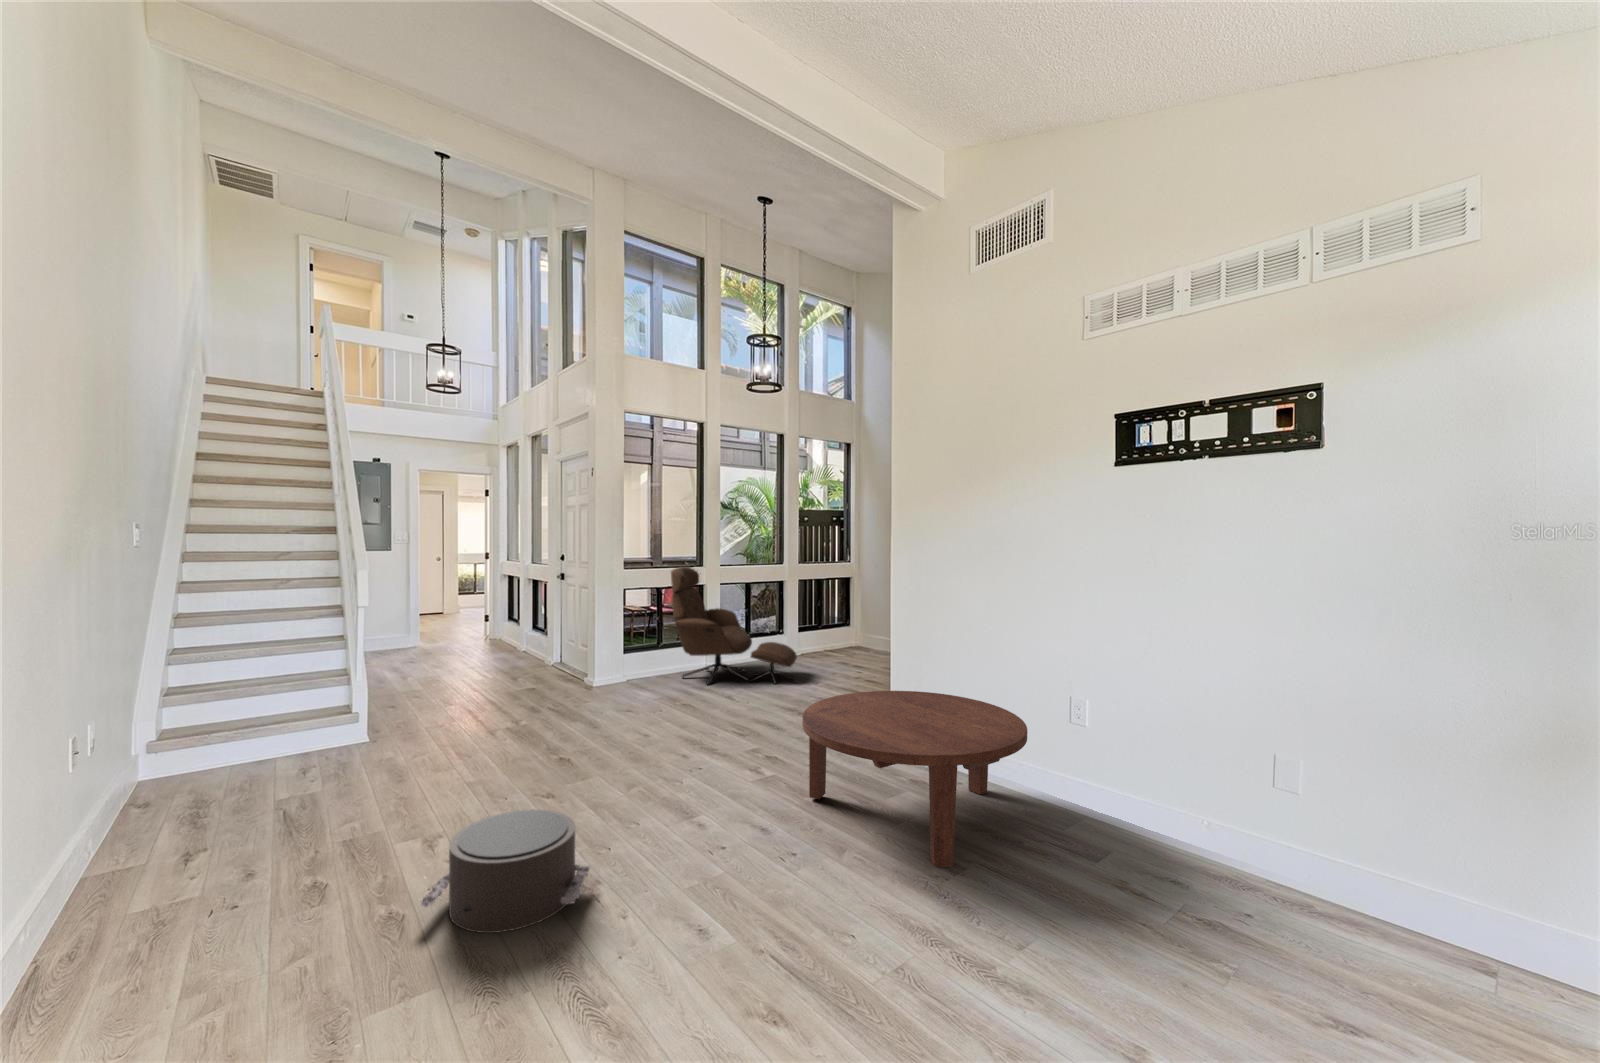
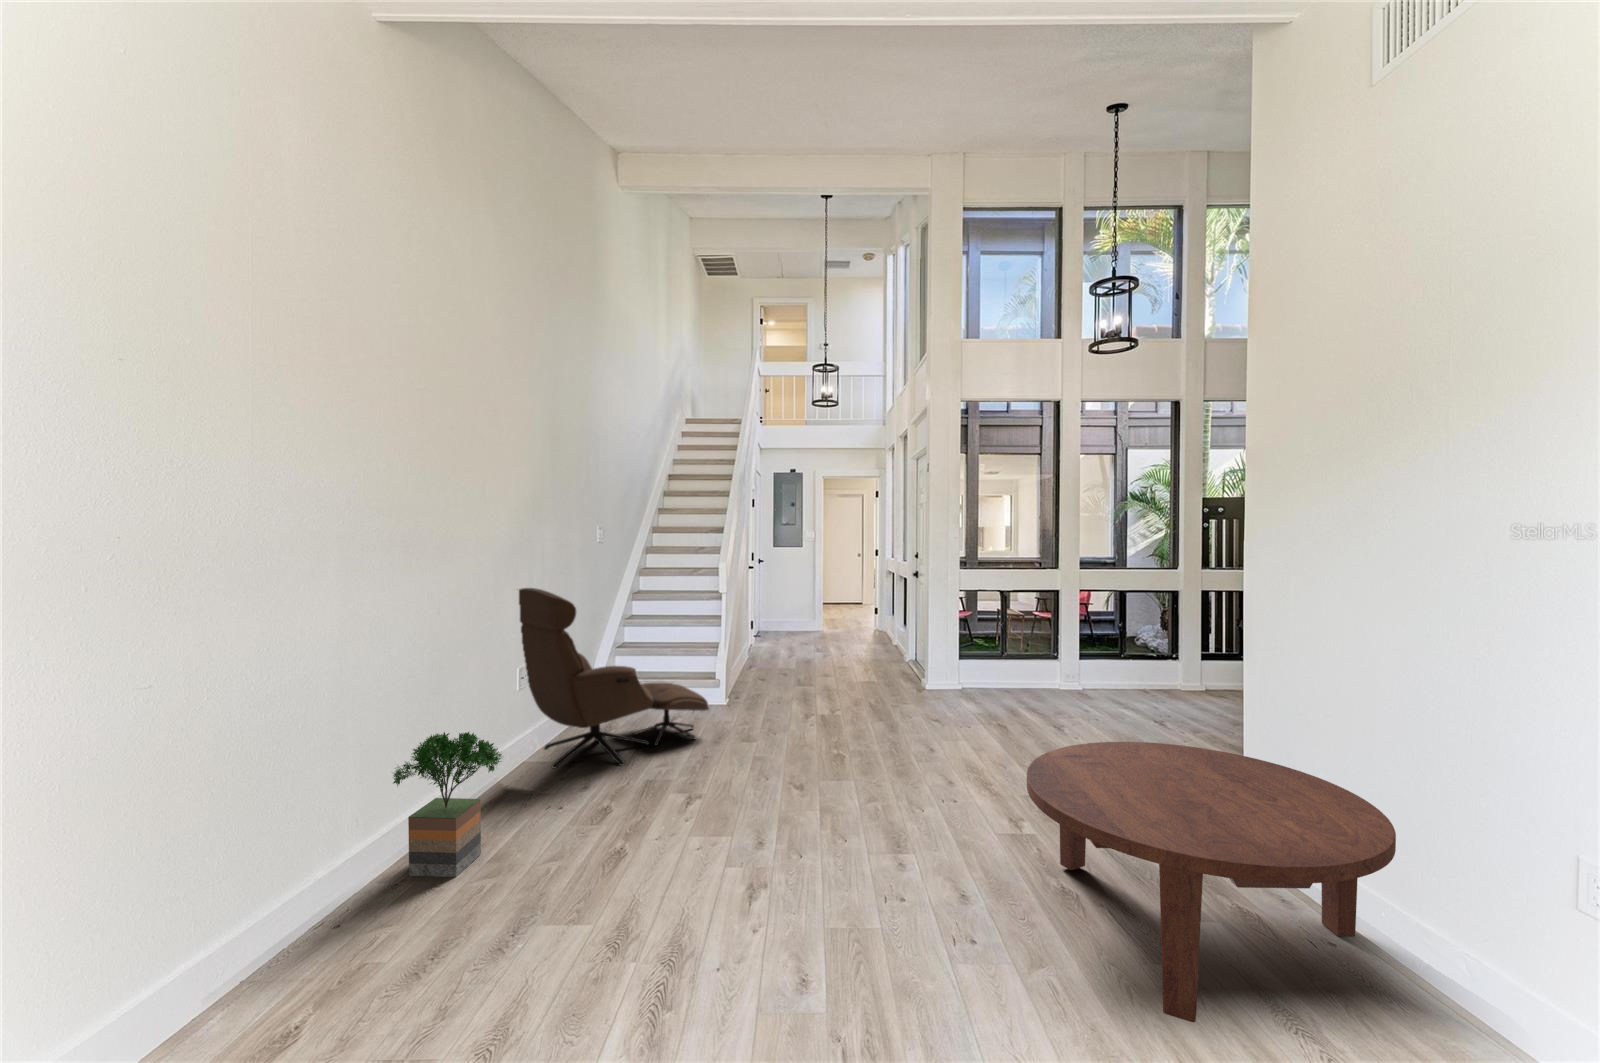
lounge chair: present [671,567,797,685] -> present [519,588,709,768]
potted tree: none [55,807,231,1027] -> present [393,732,502,877]
pouf: present [420,809,590,933] -> none [611,793,759,907]

